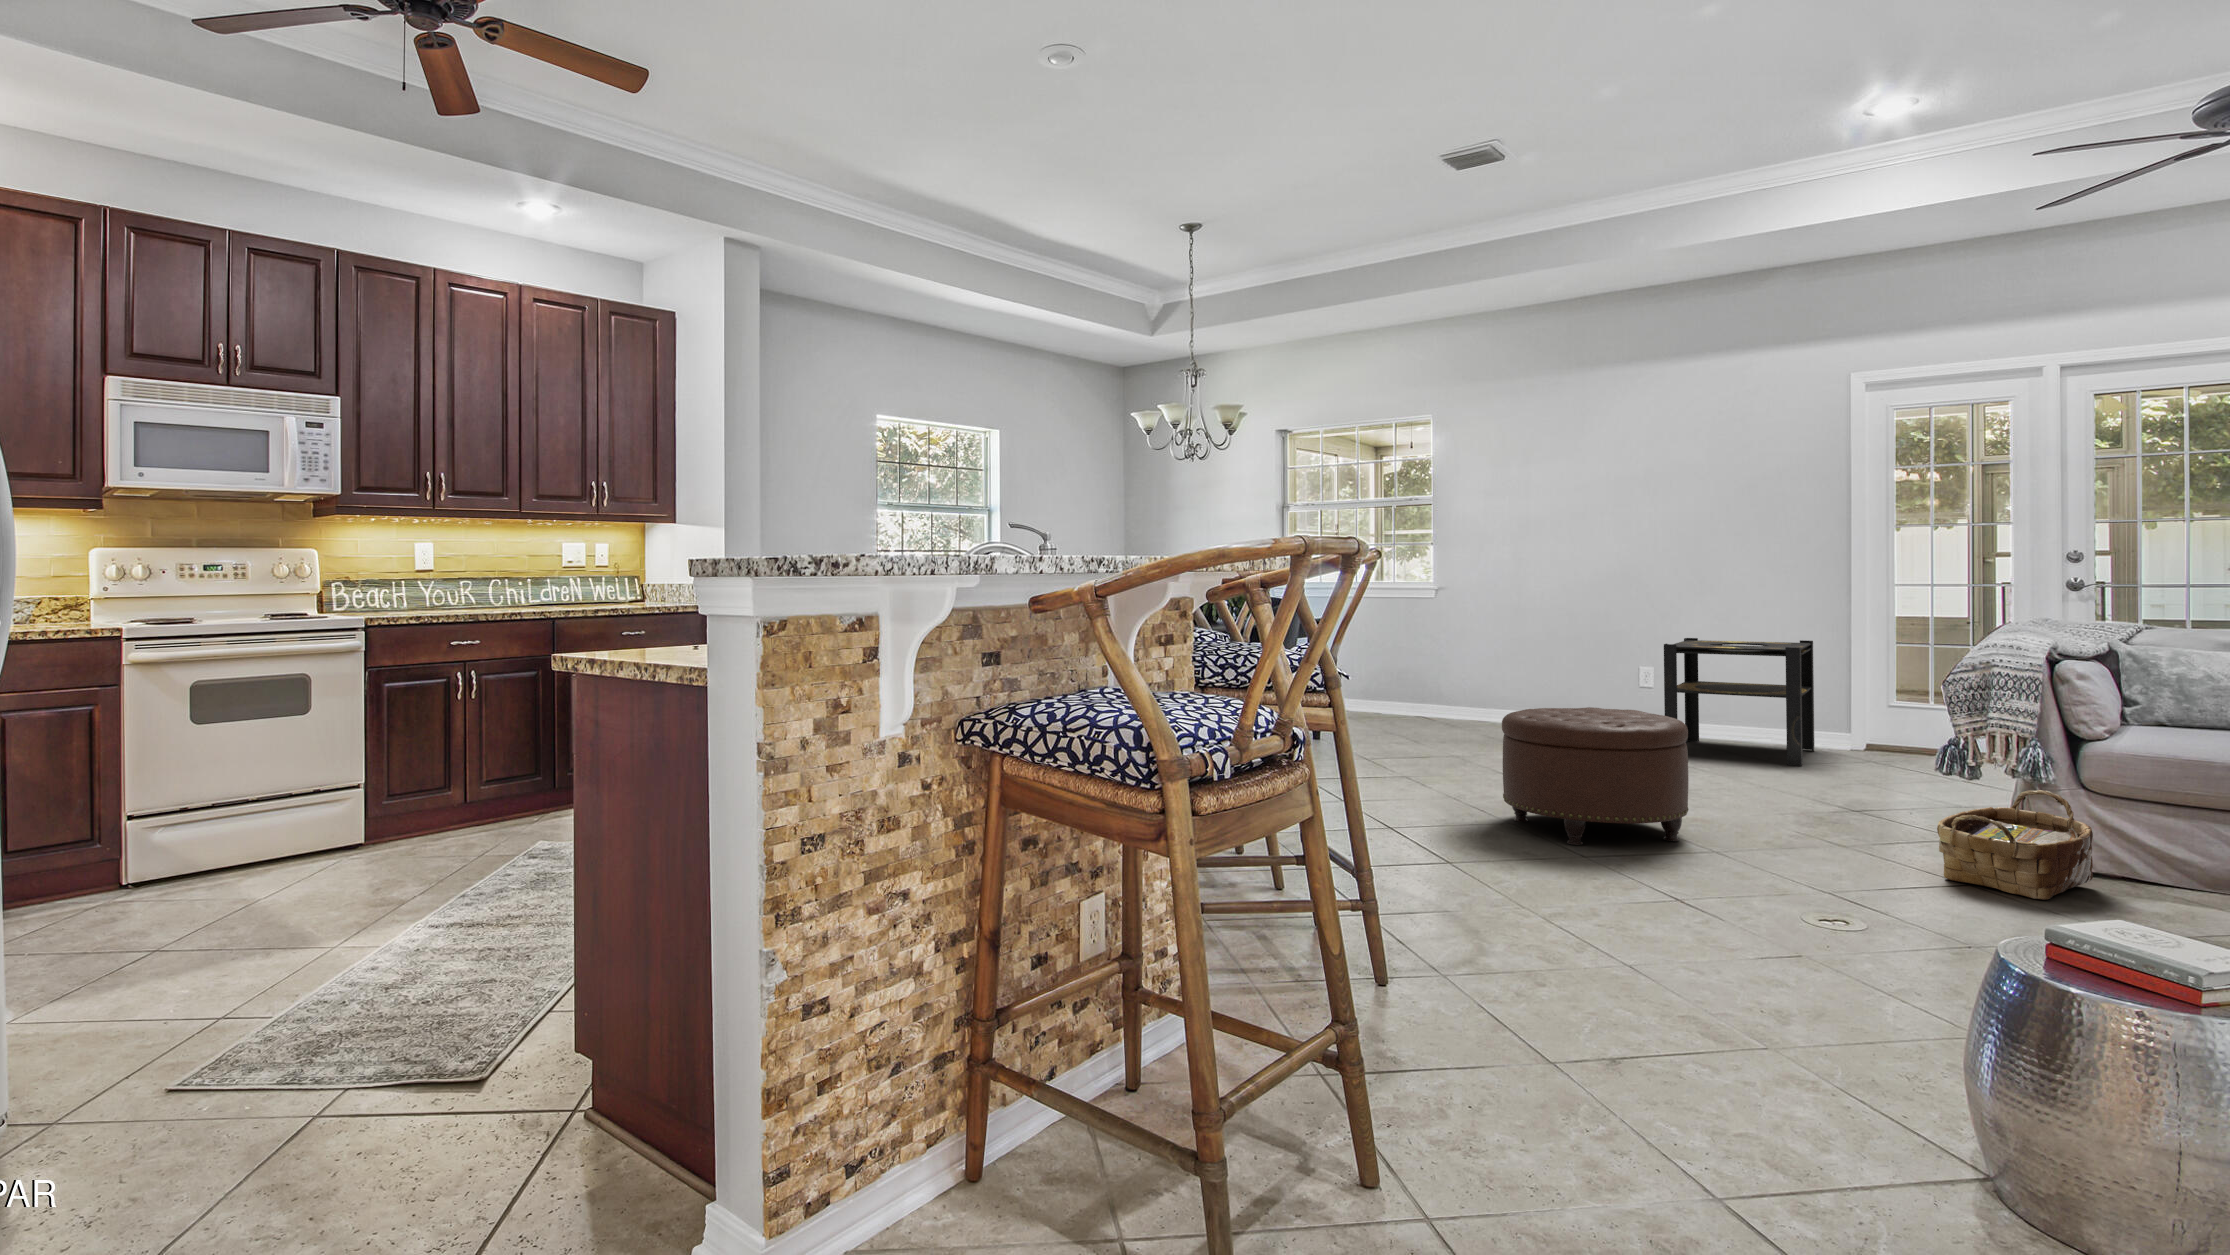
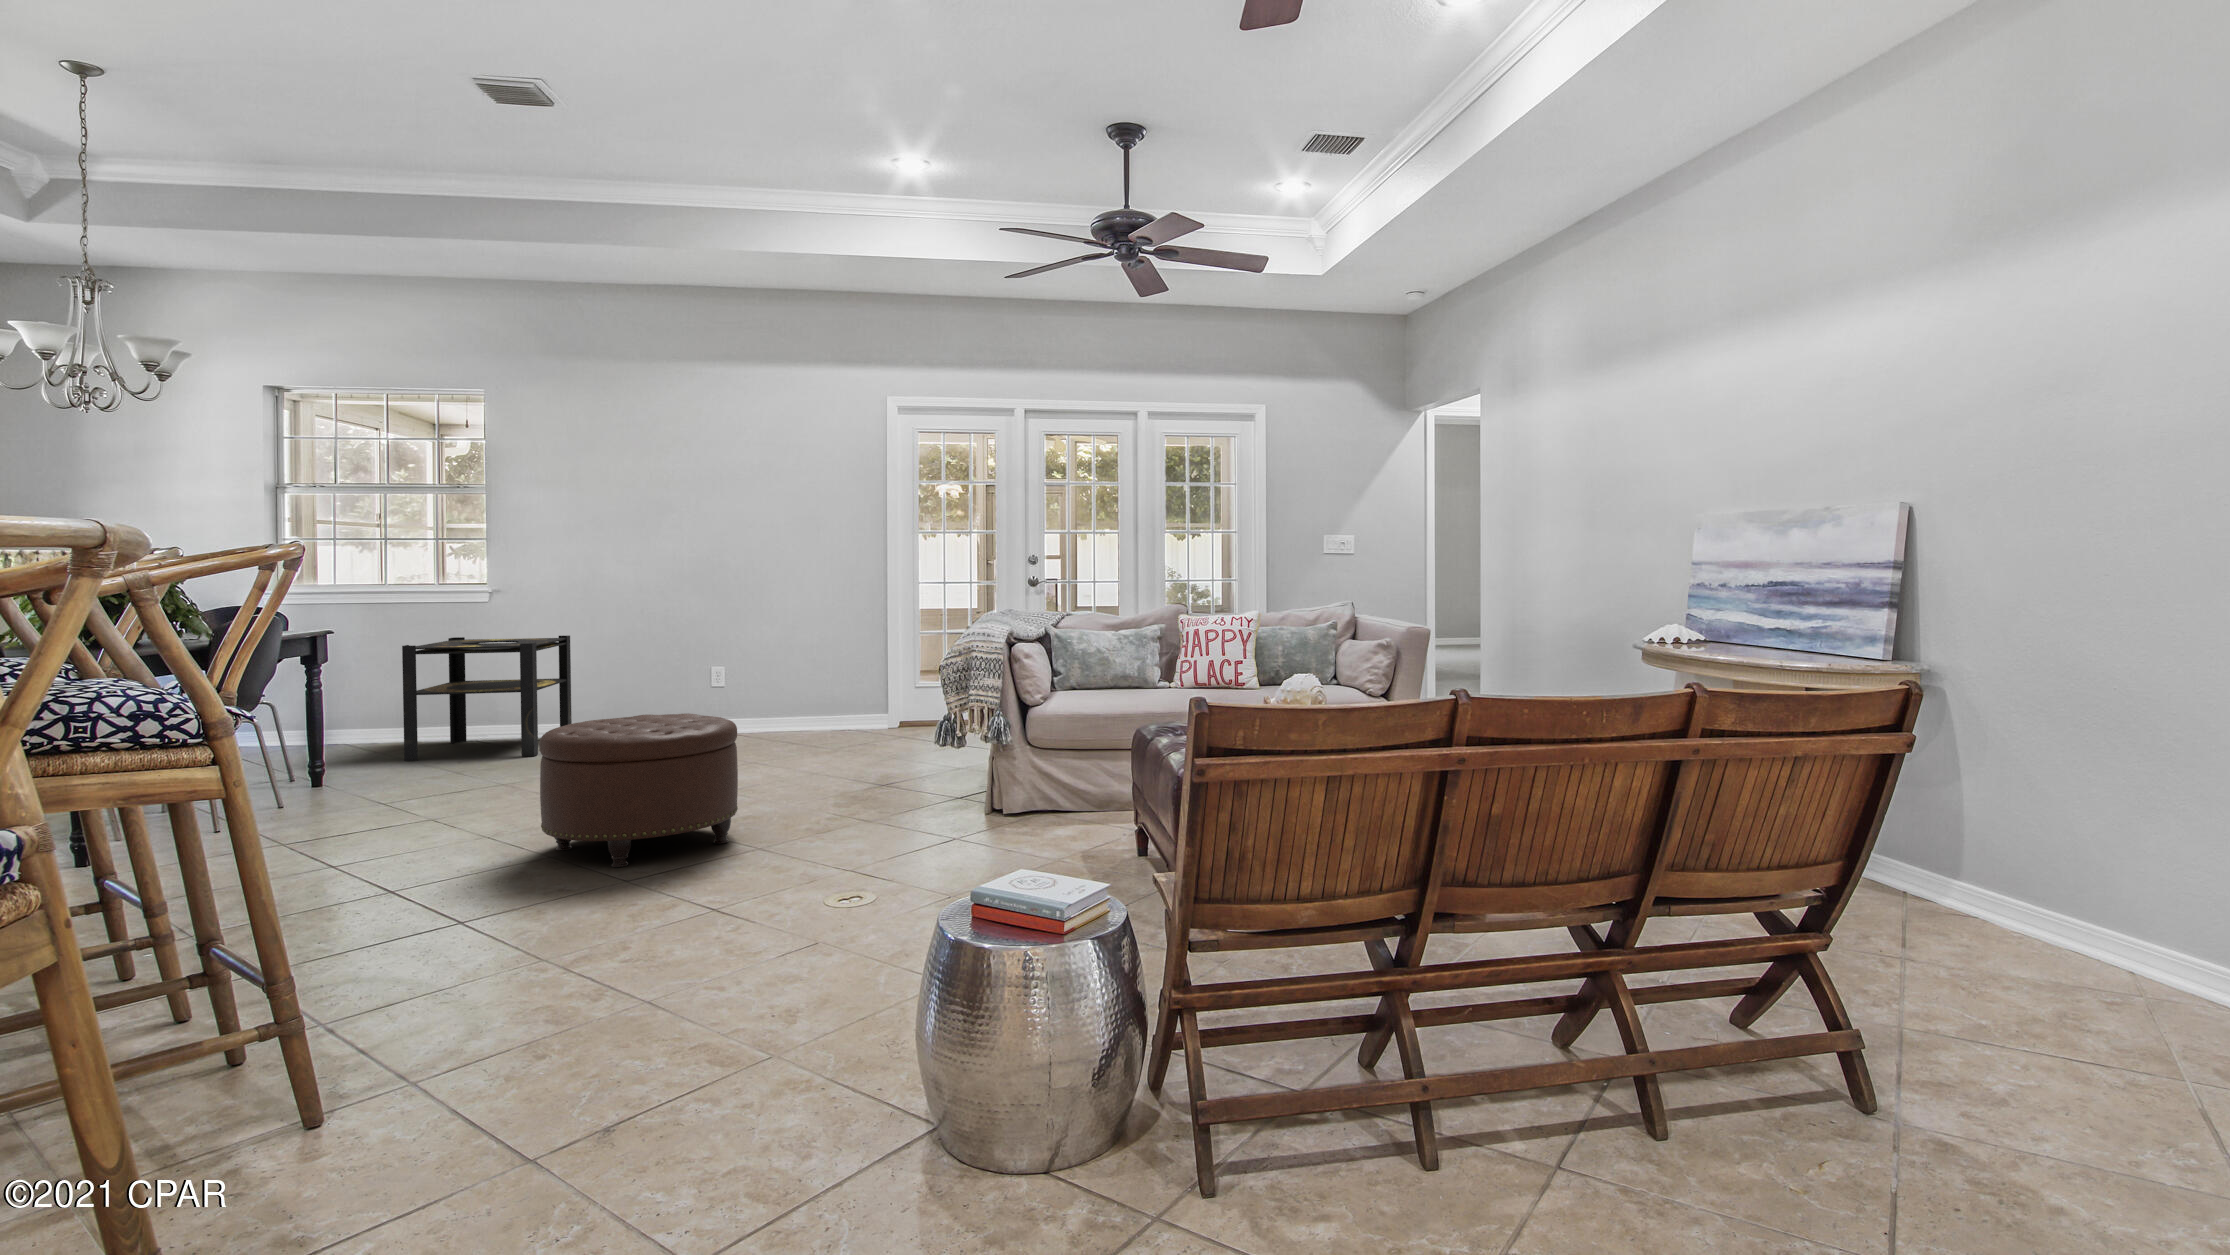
side table: present [1664,638,1814,766] -> present [402,635,572,761]
woven basket: present [1937,790,2093,900] -> none [934,750,1033,841]

